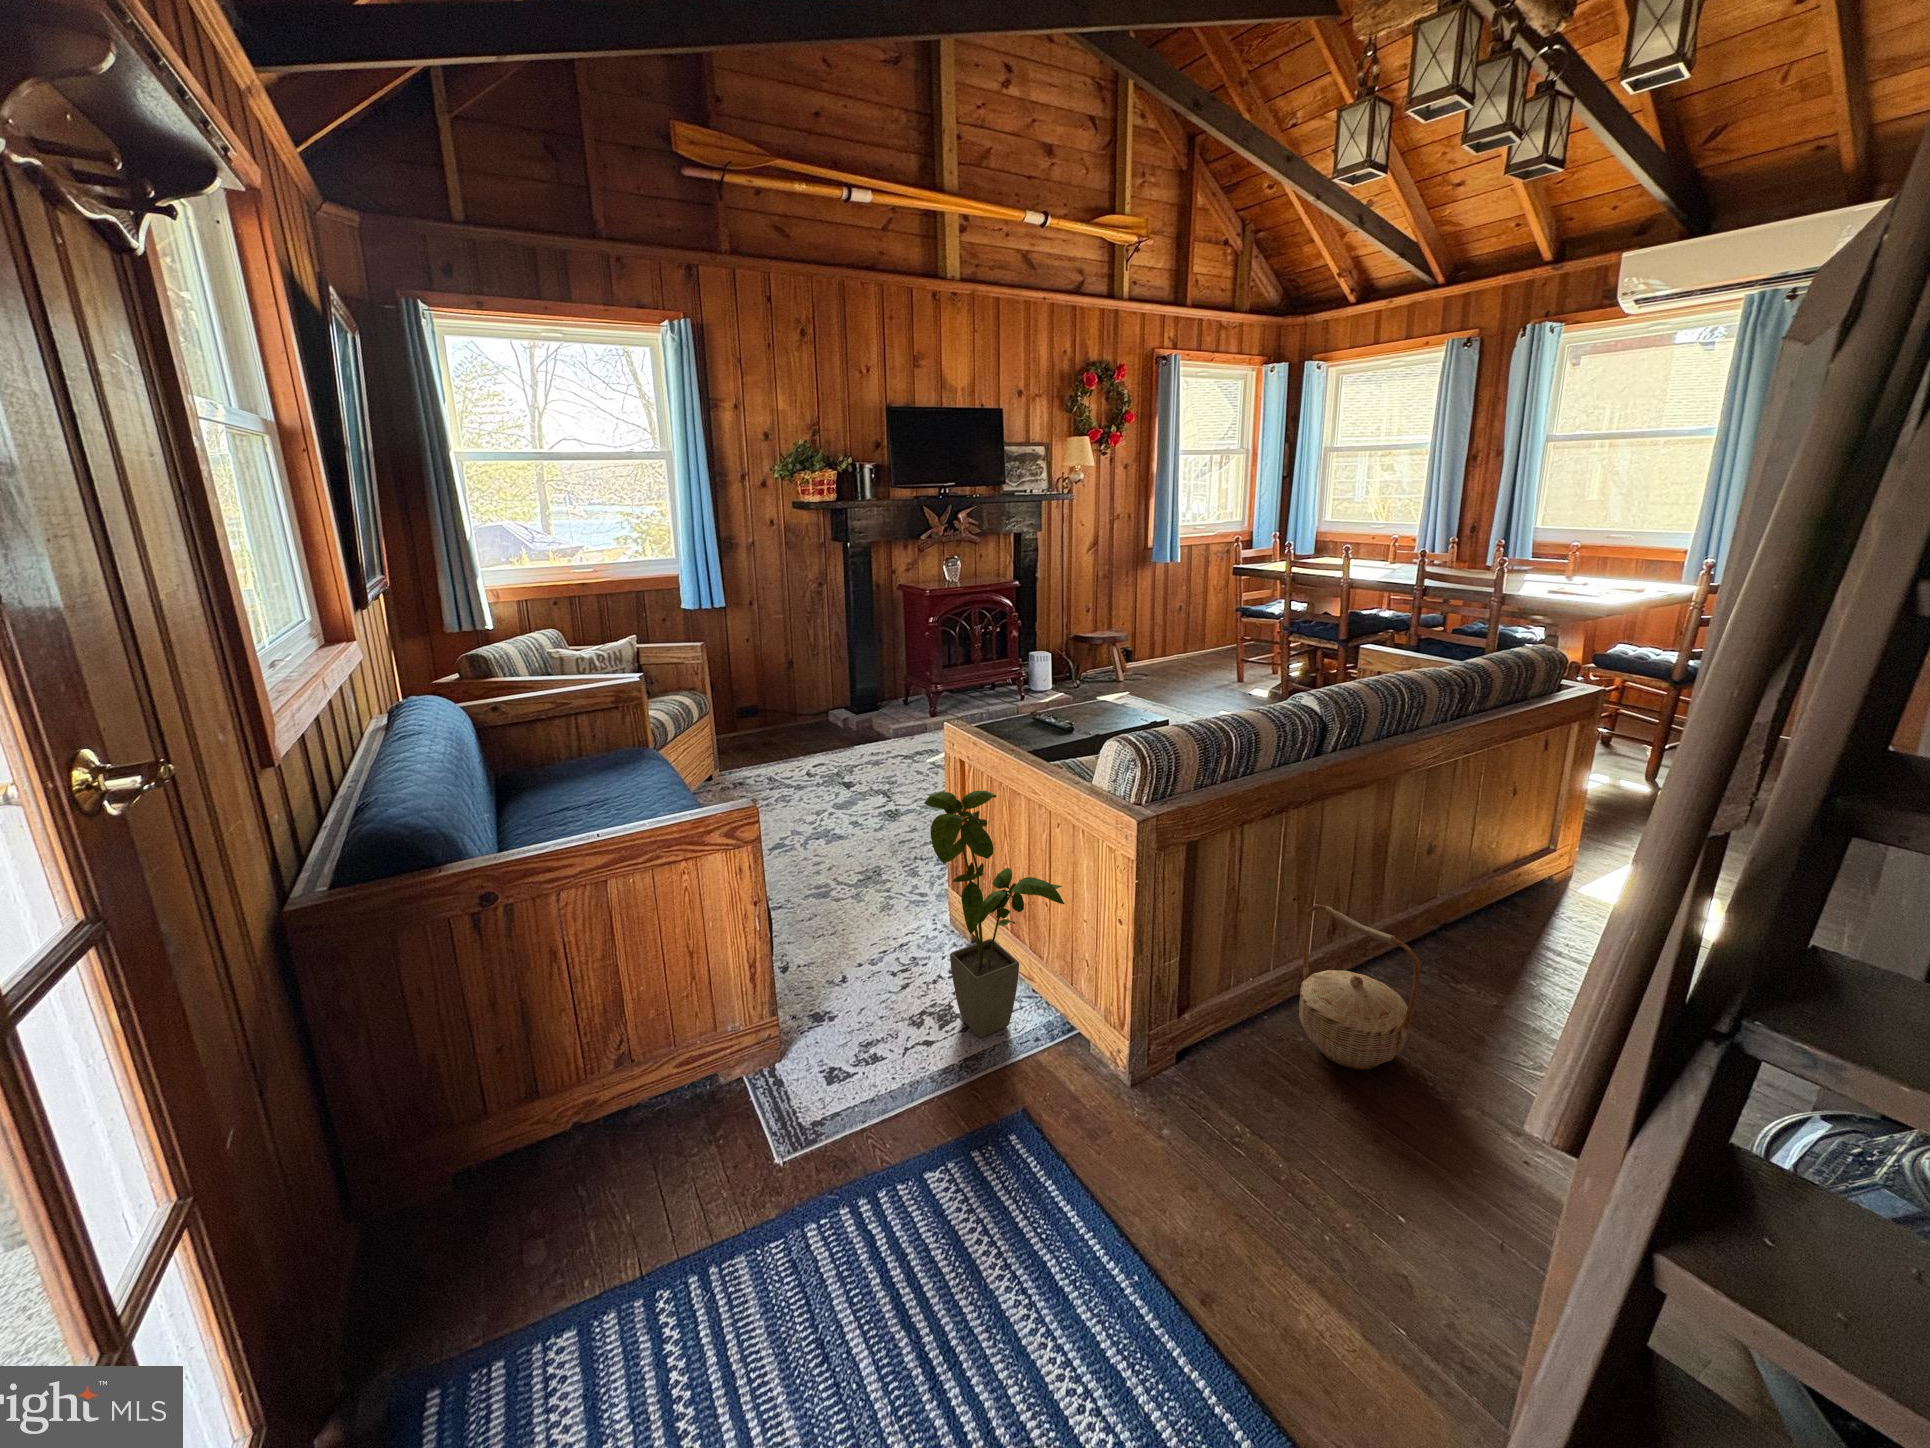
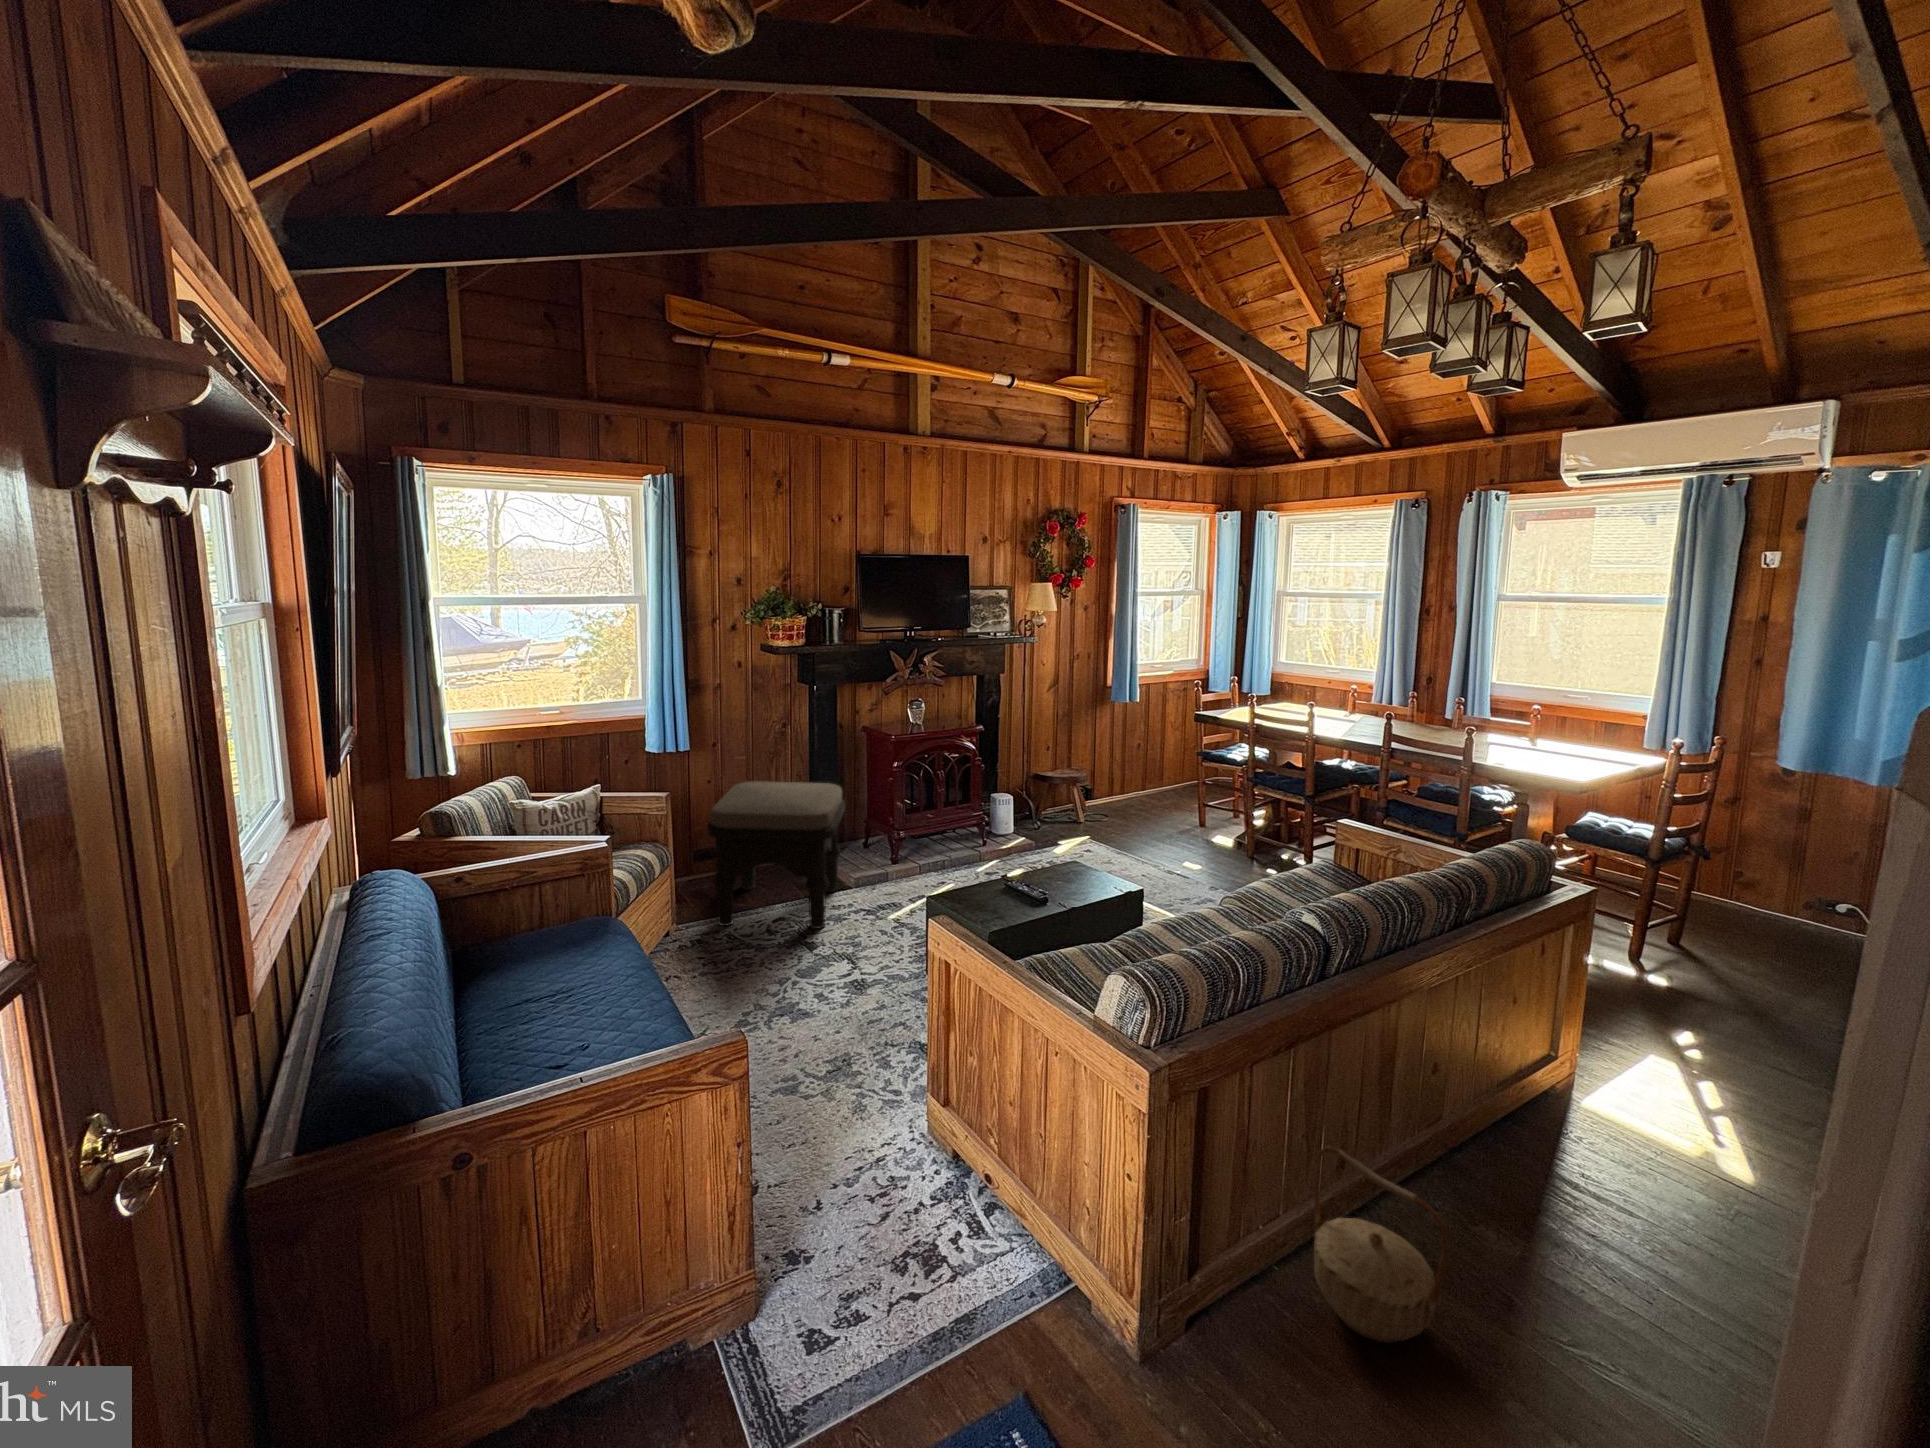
ottoman: none [744,635,881,770] -> present [707,781,845,929]
house plant: present [924,791,1065,1038] -> none [920,1019,1070,1290]

